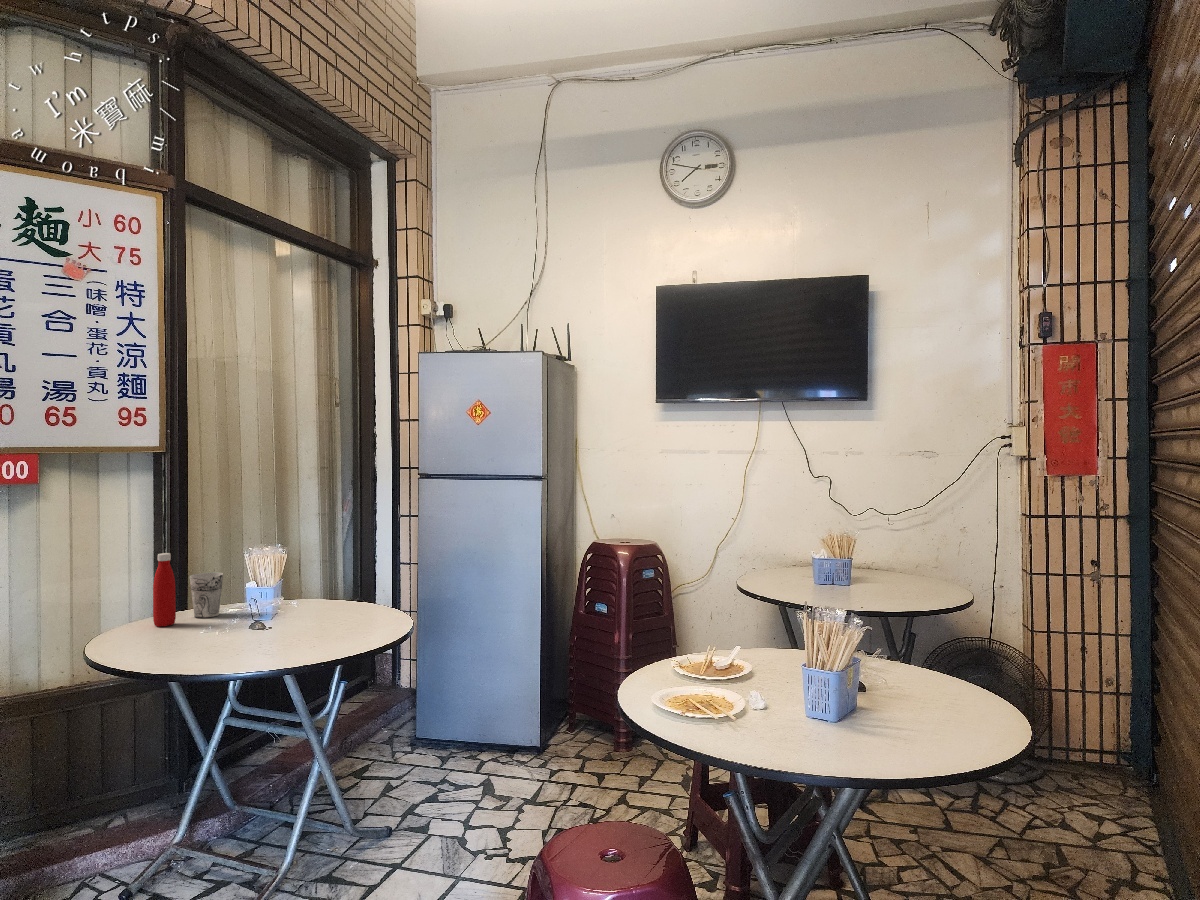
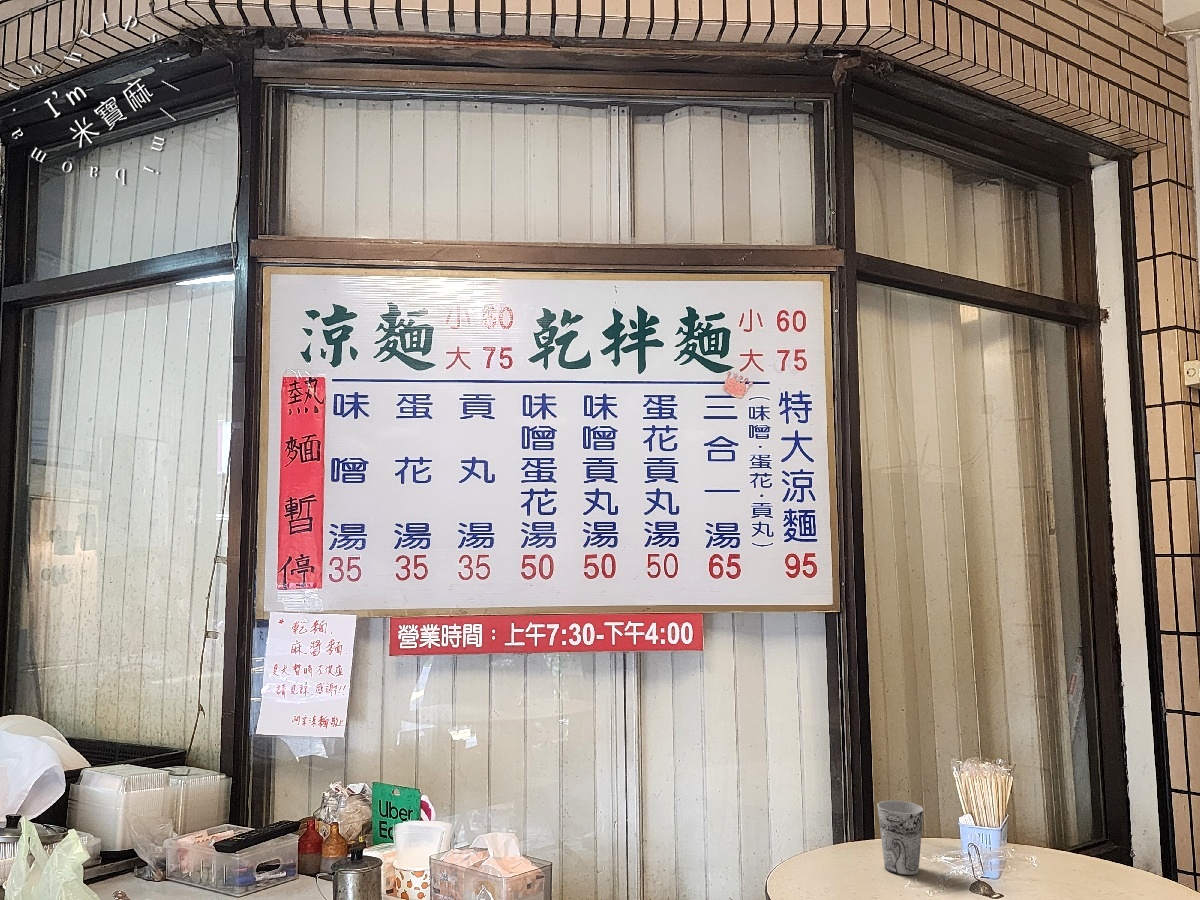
bottle: present [153,553,176,627] -> none [834,770,863,881]

